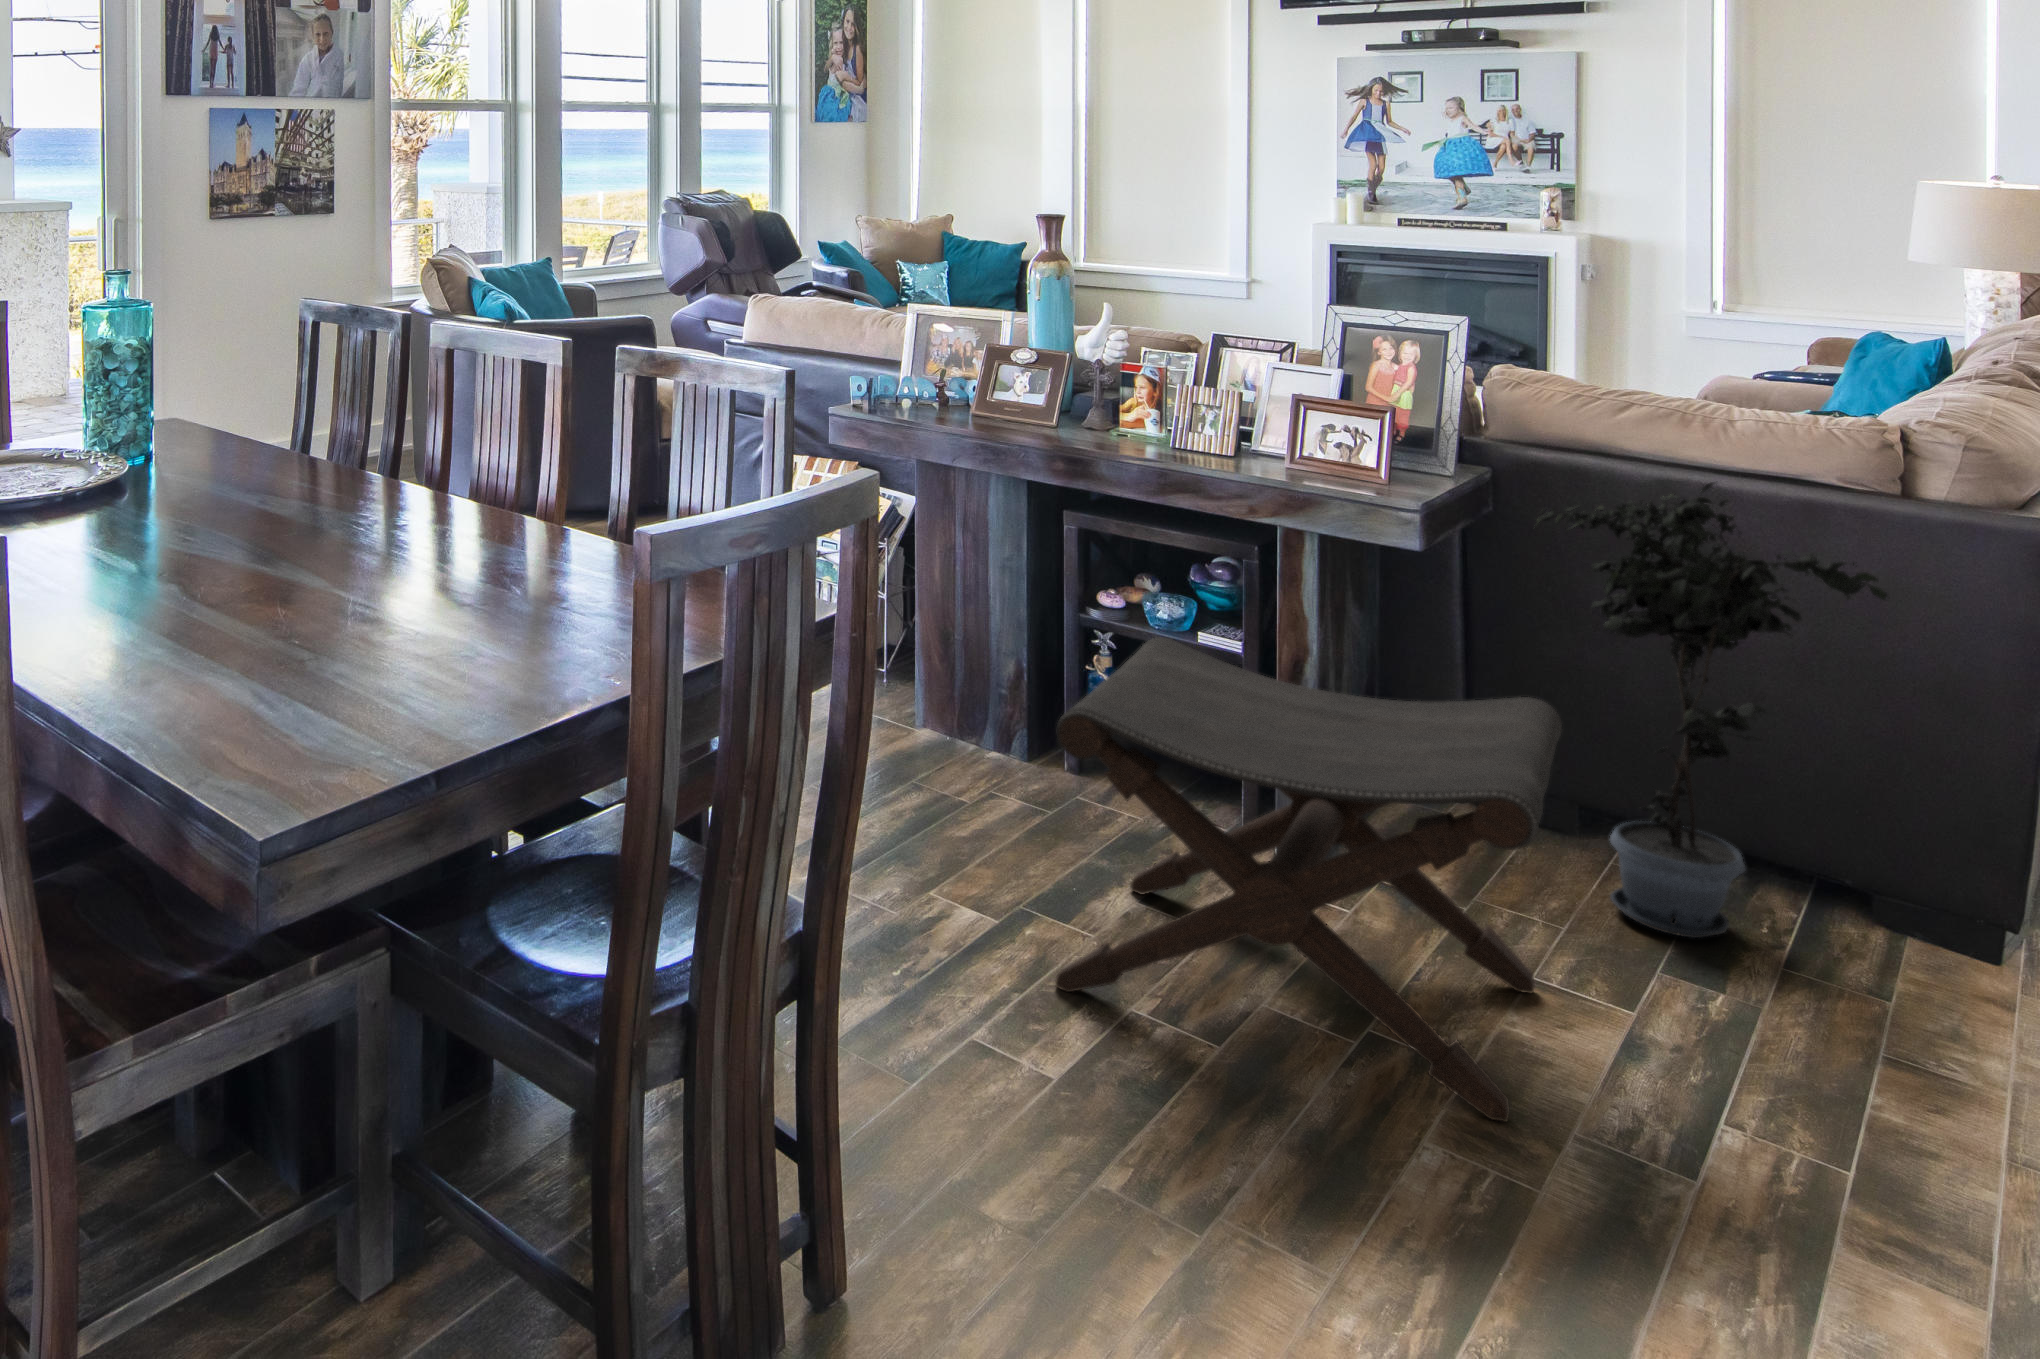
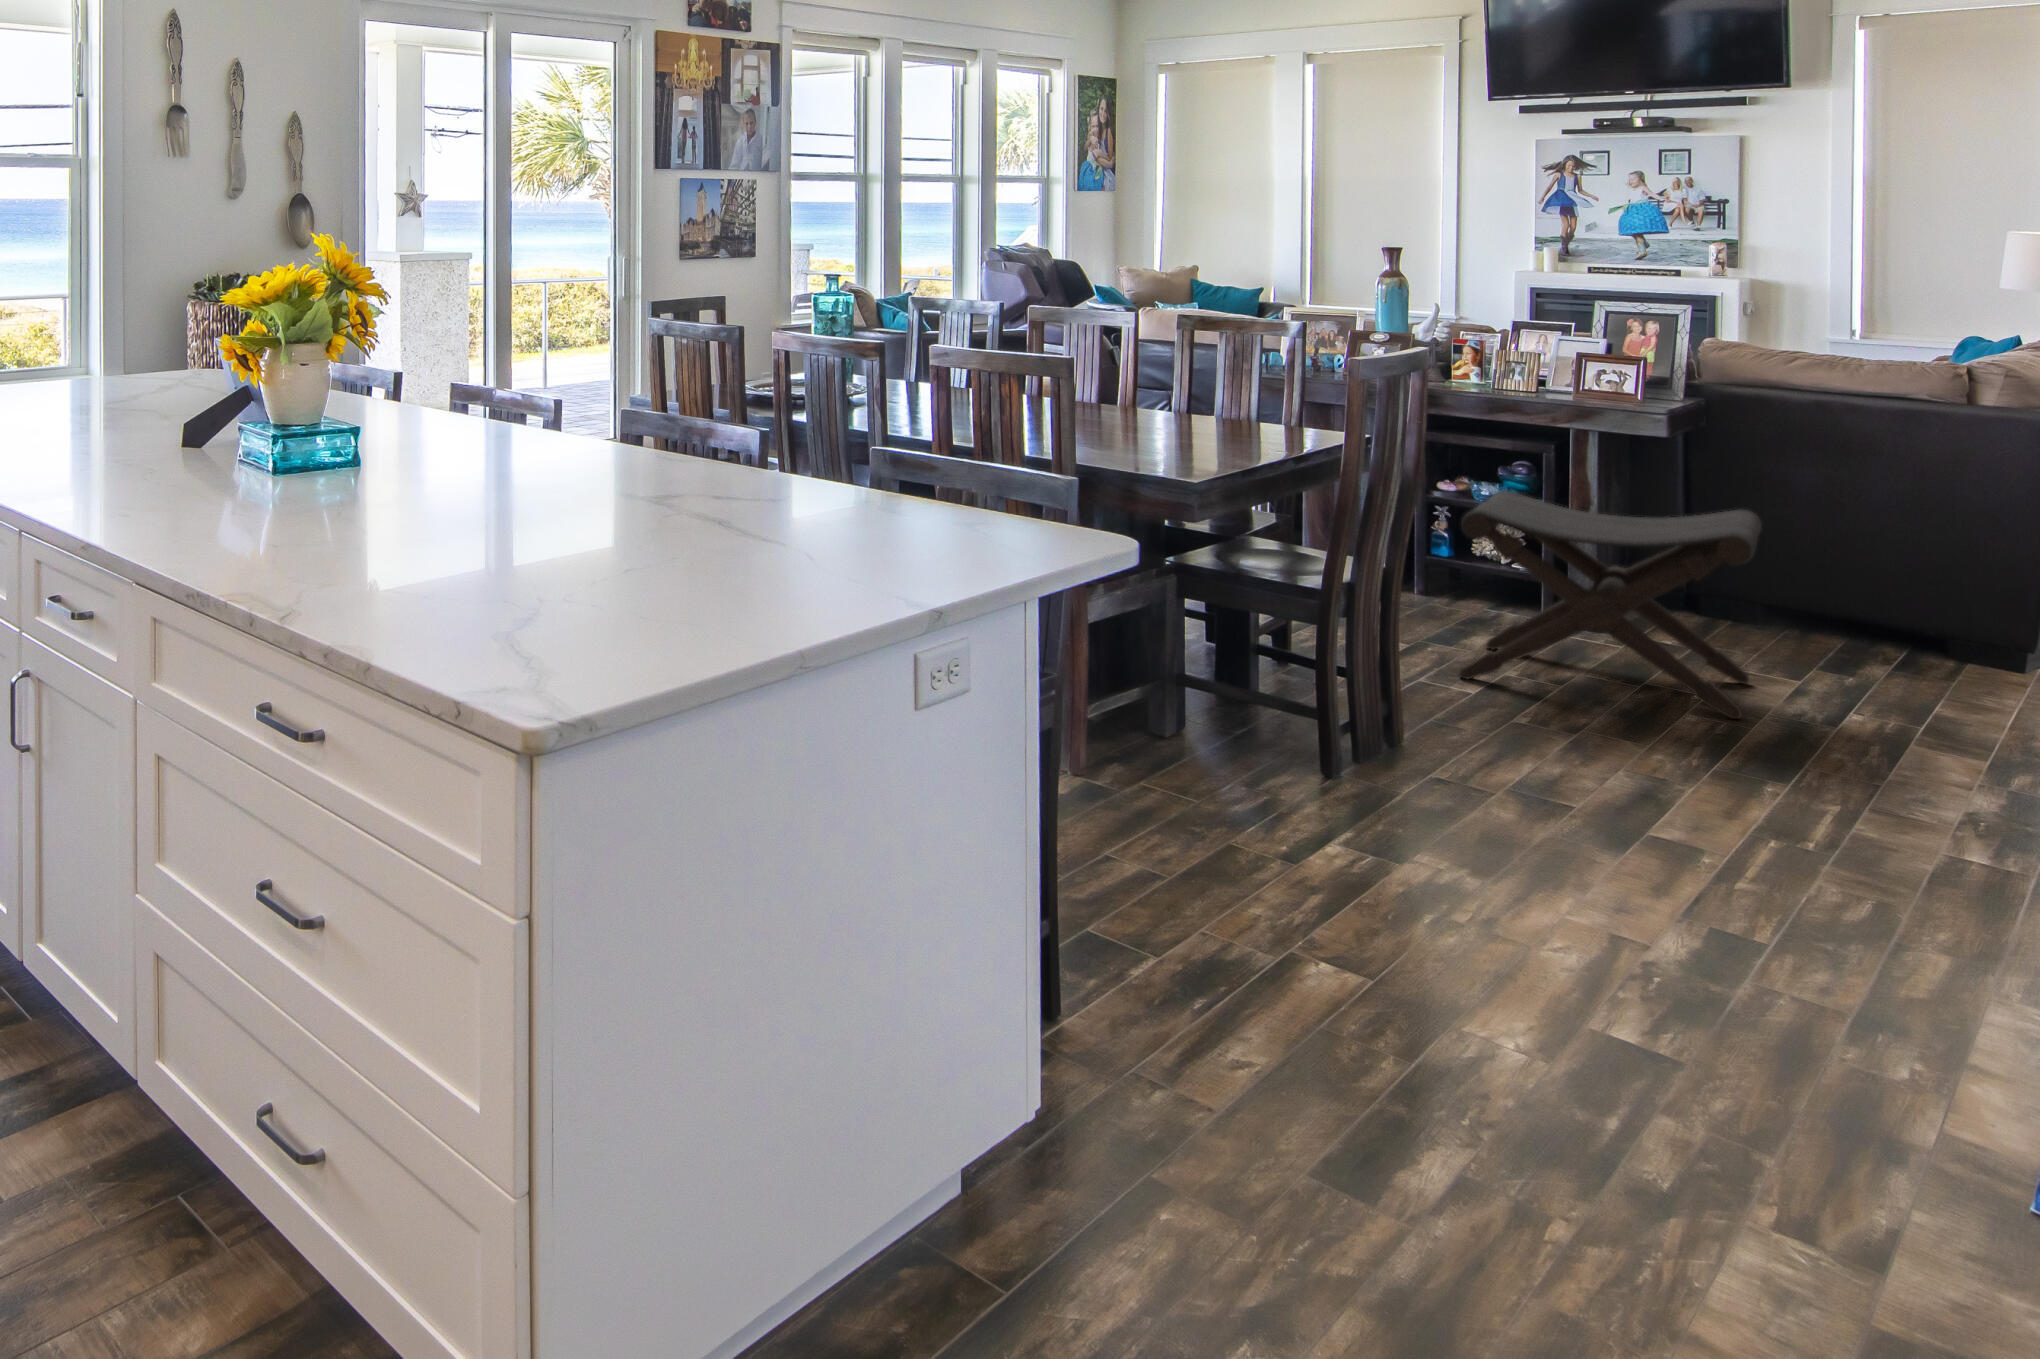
potted plant: present [1534,482,1890,938] -> none [1735,390,1957,669]

